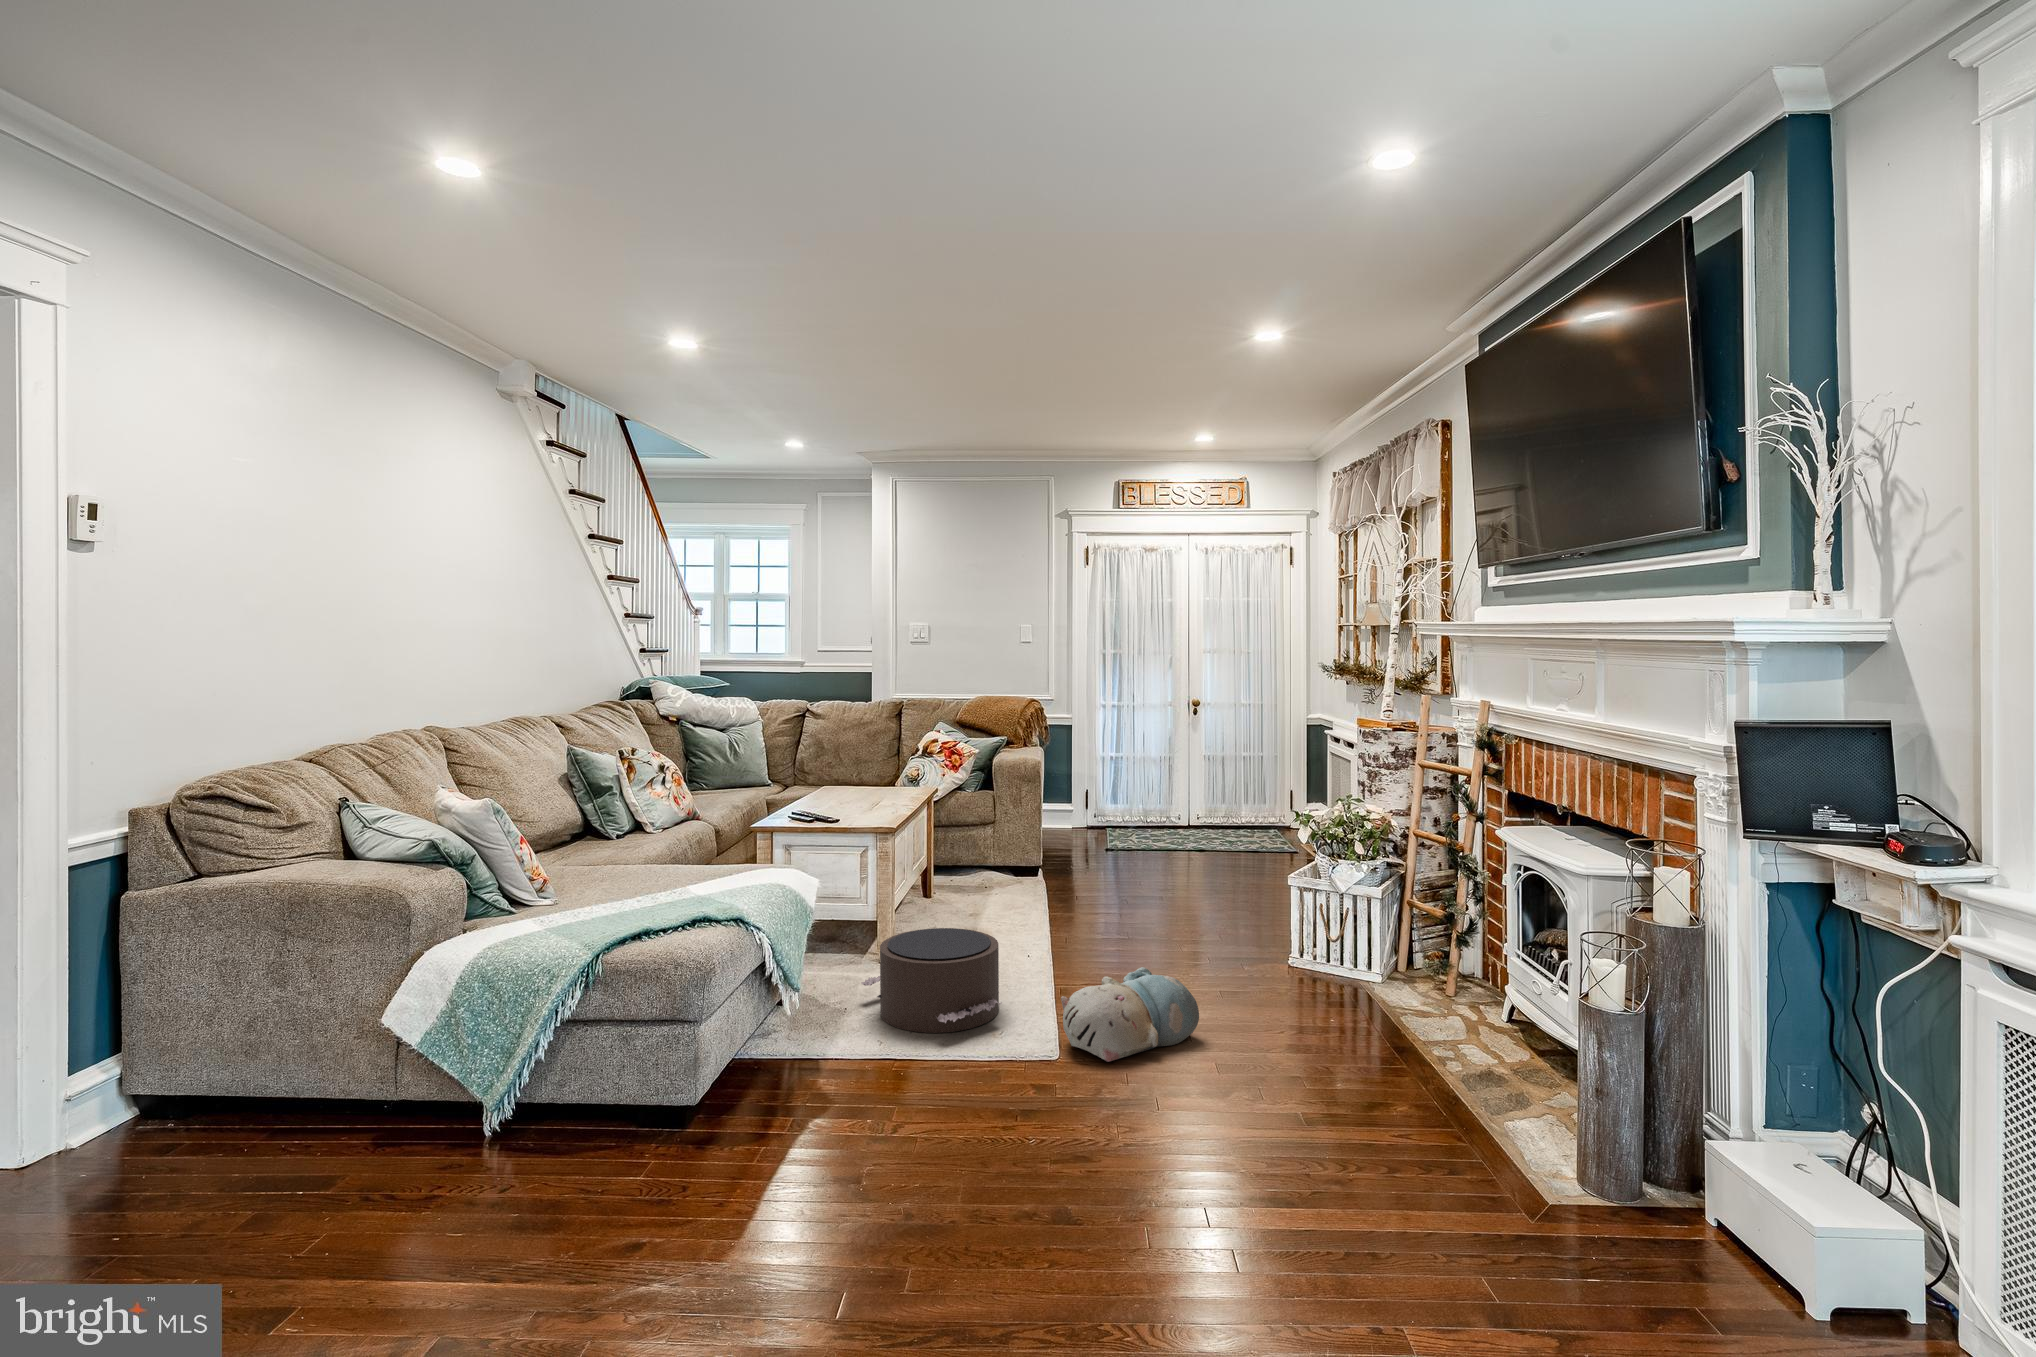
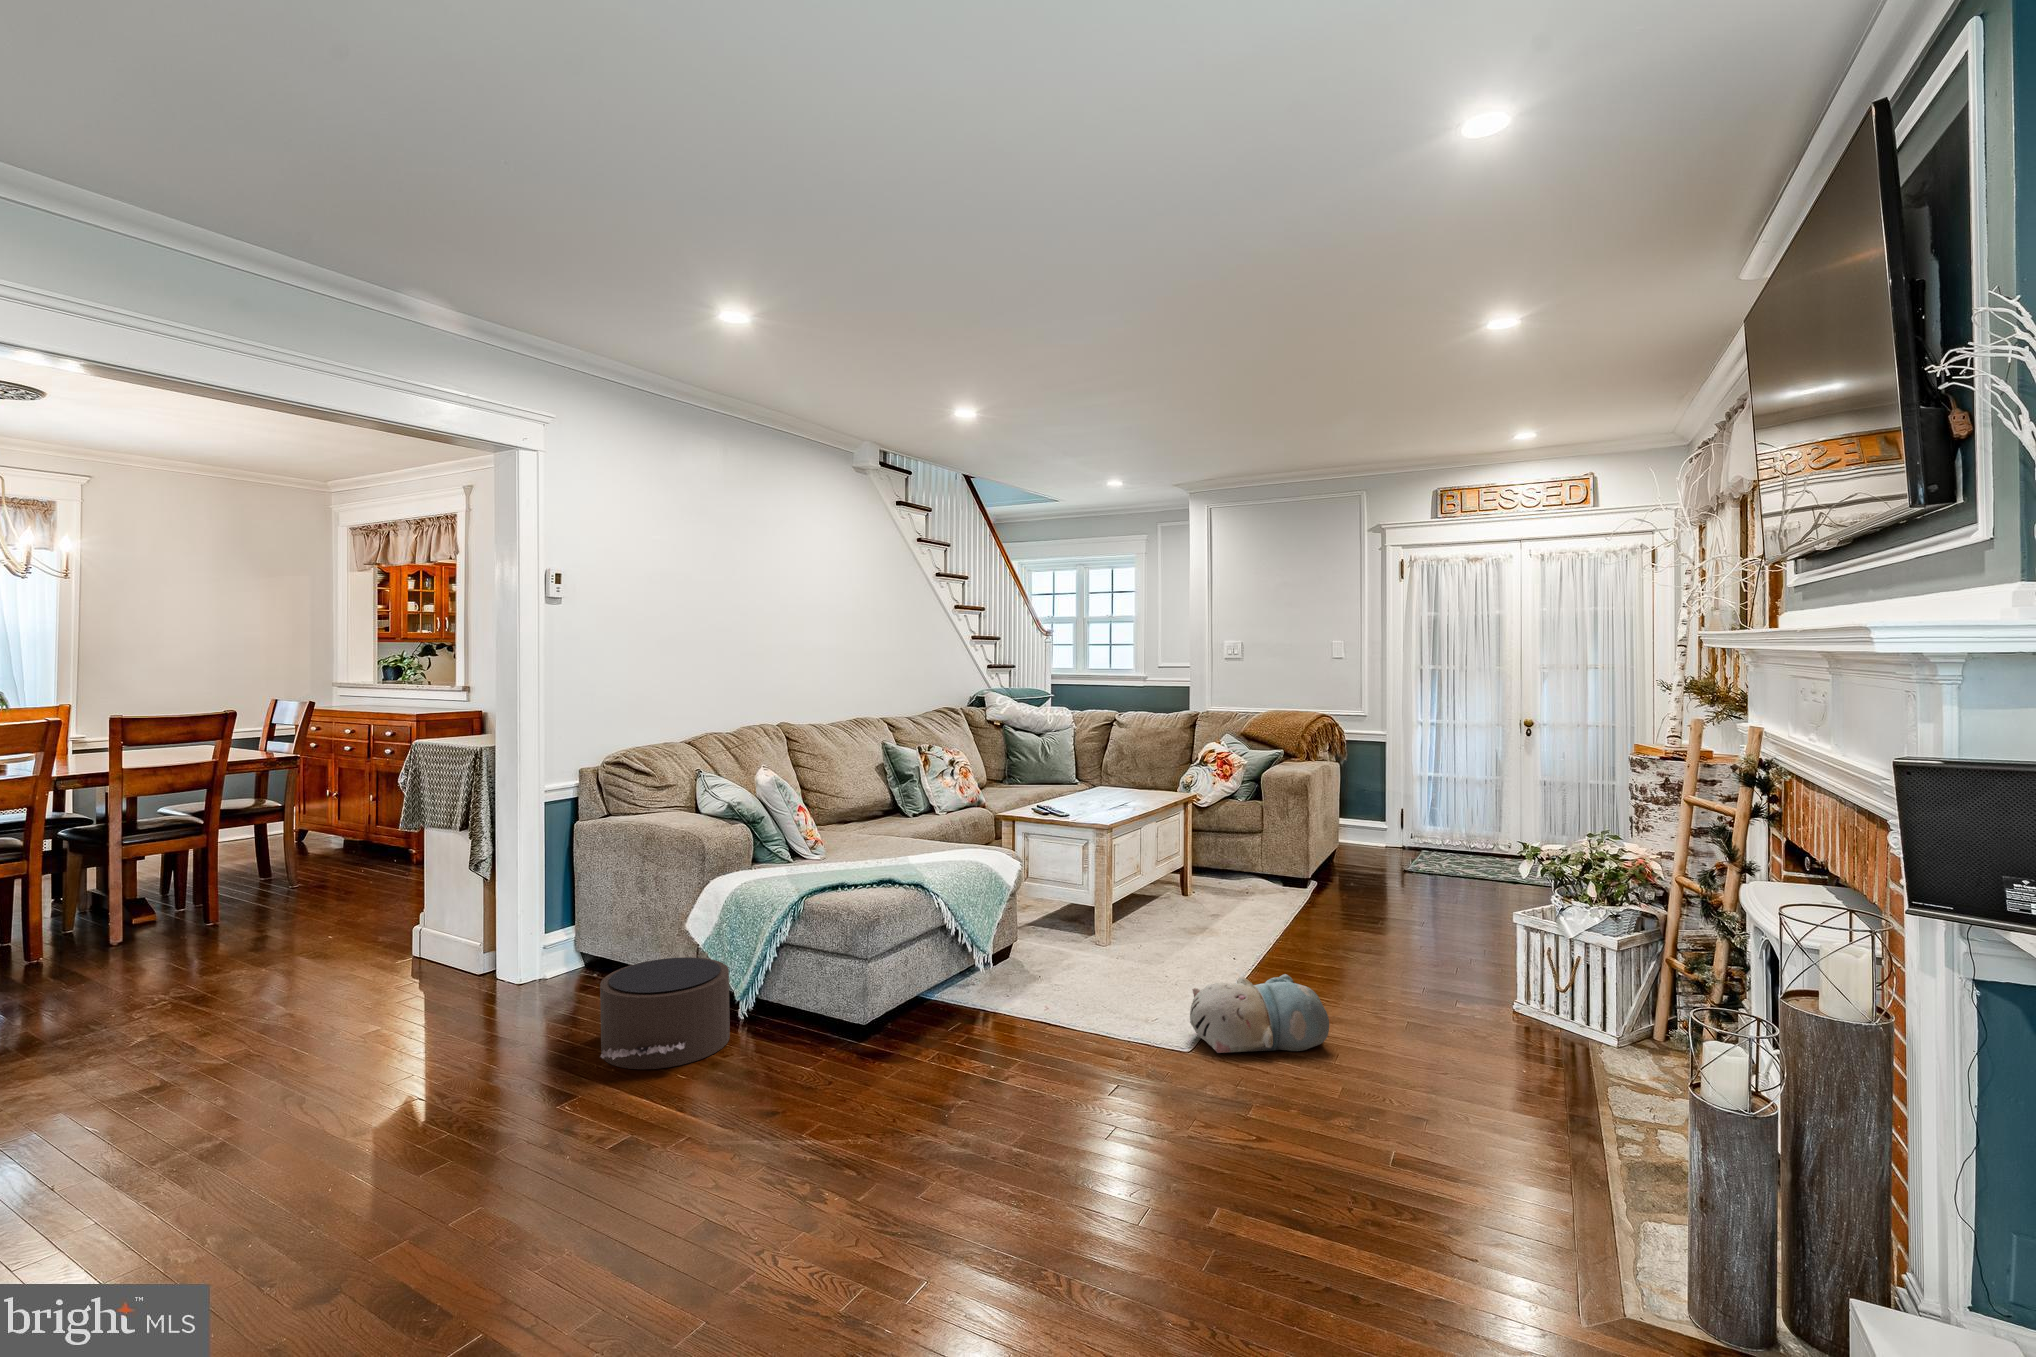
pouf: present [861,928,1001,1033] -> present [600,957,730,1069]

